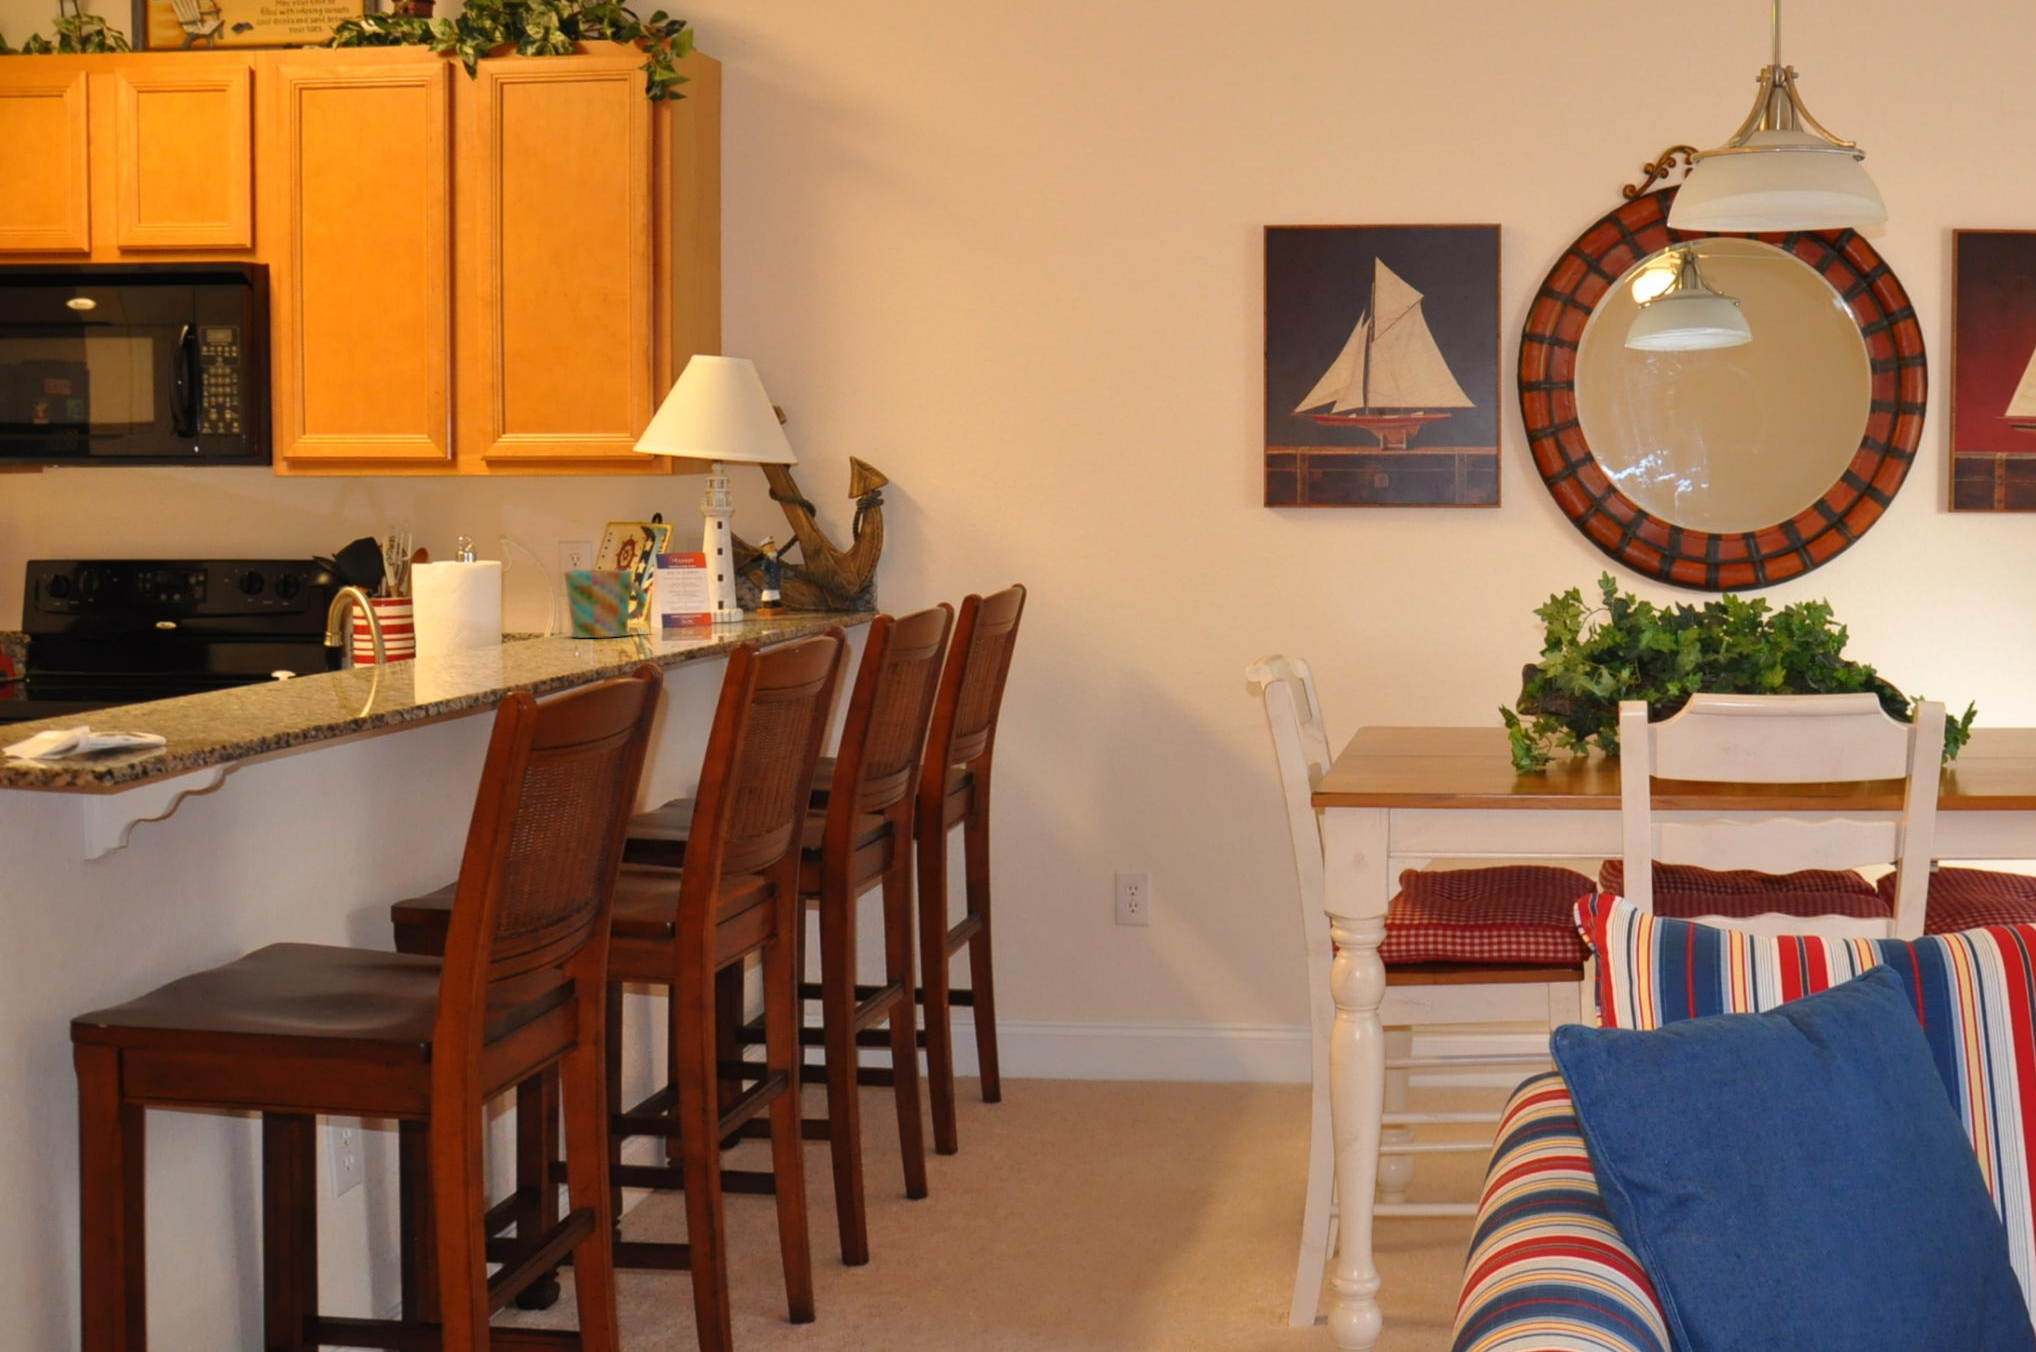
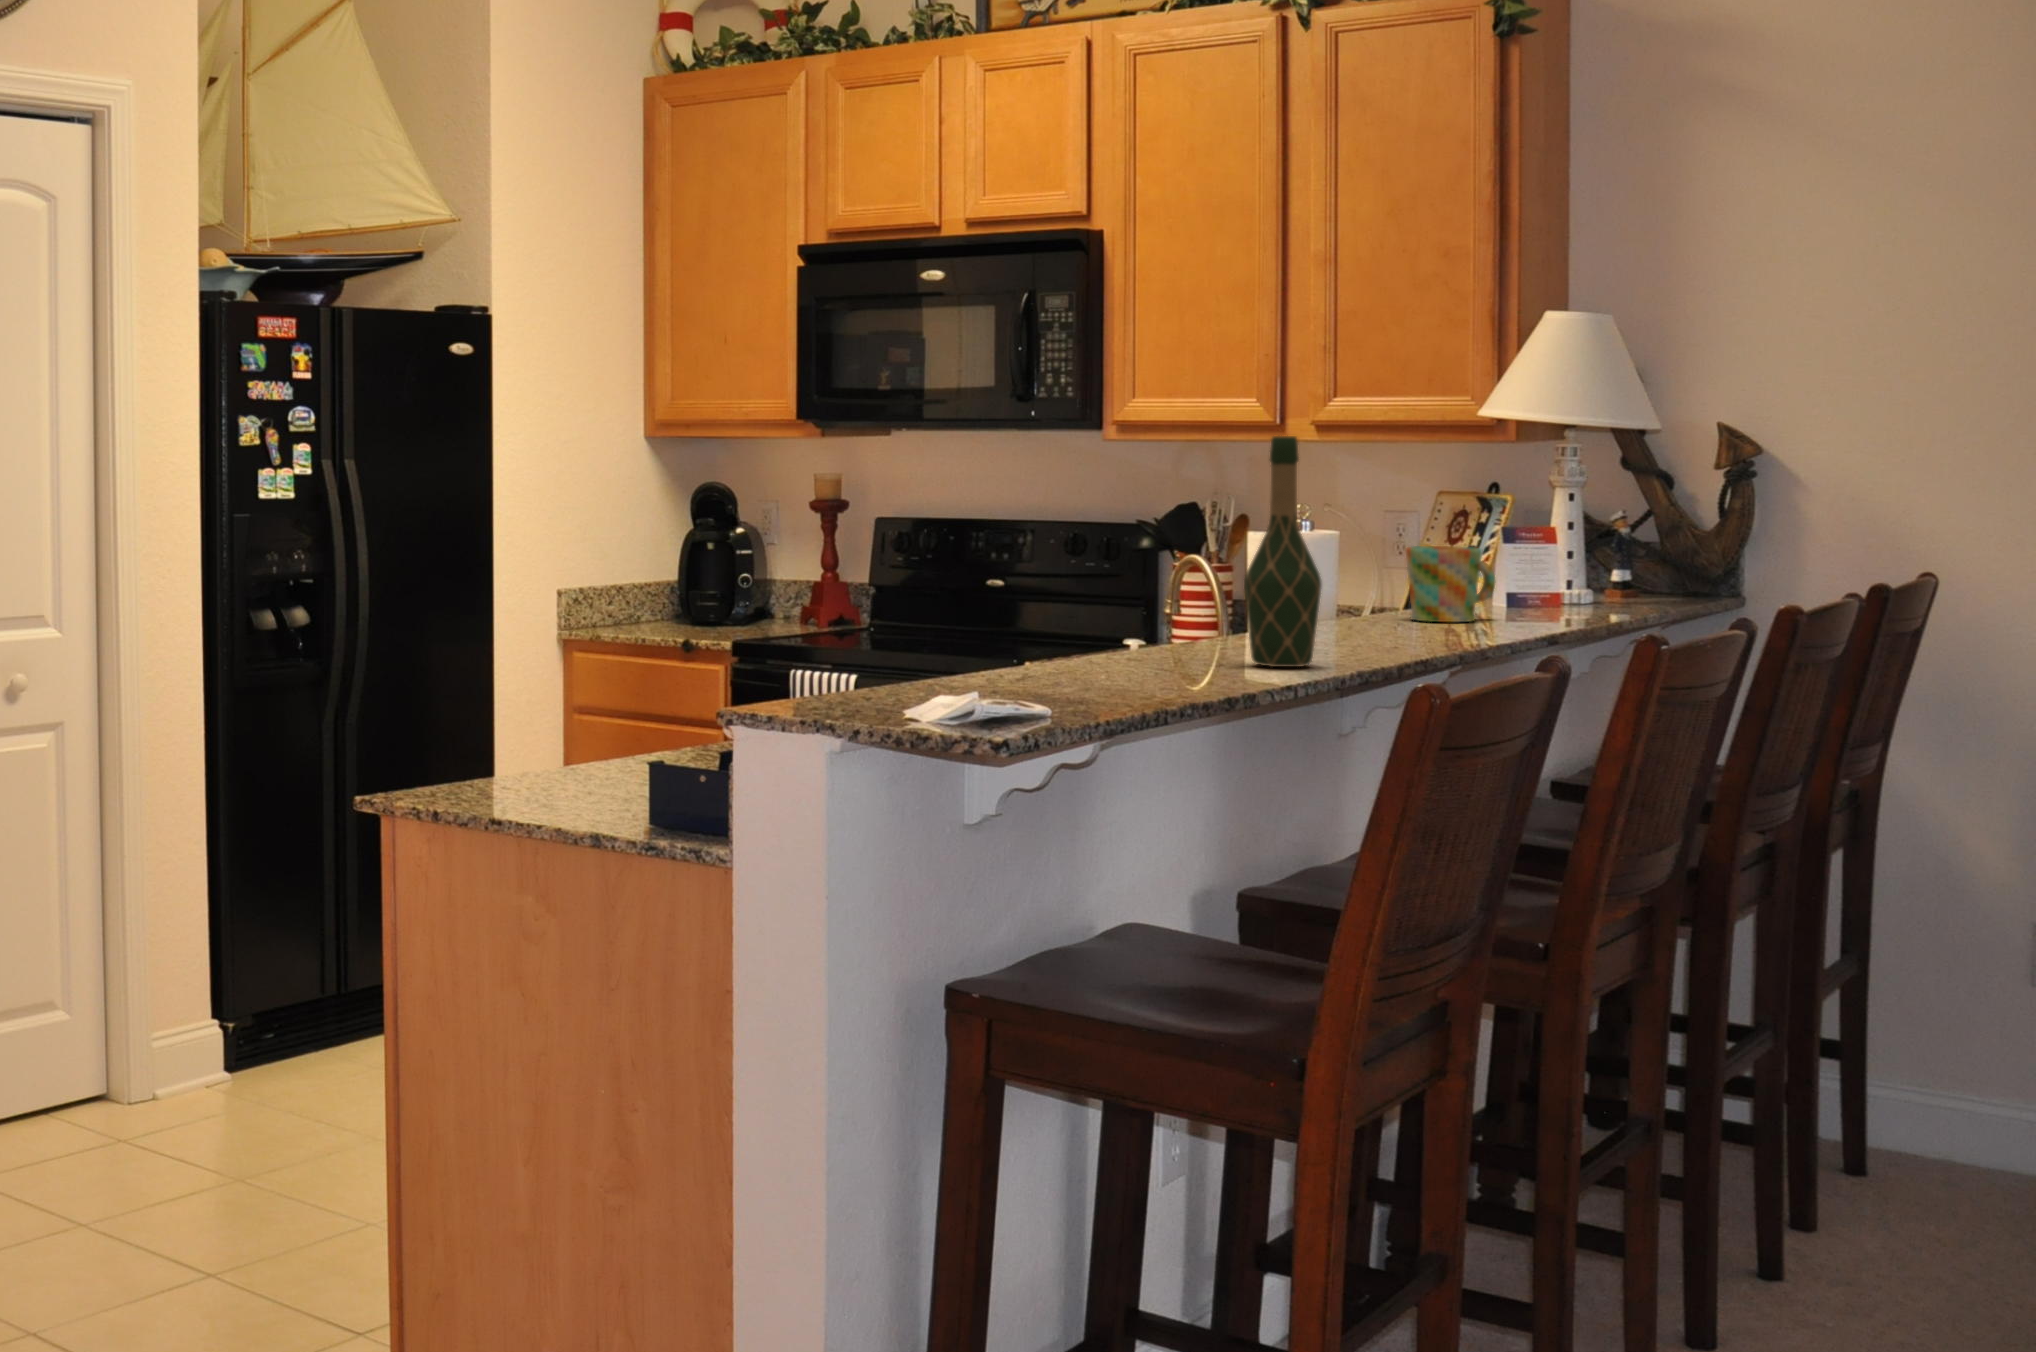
wine bottle: none [382,469,453,675] -> present [1244,436,1322,667]

